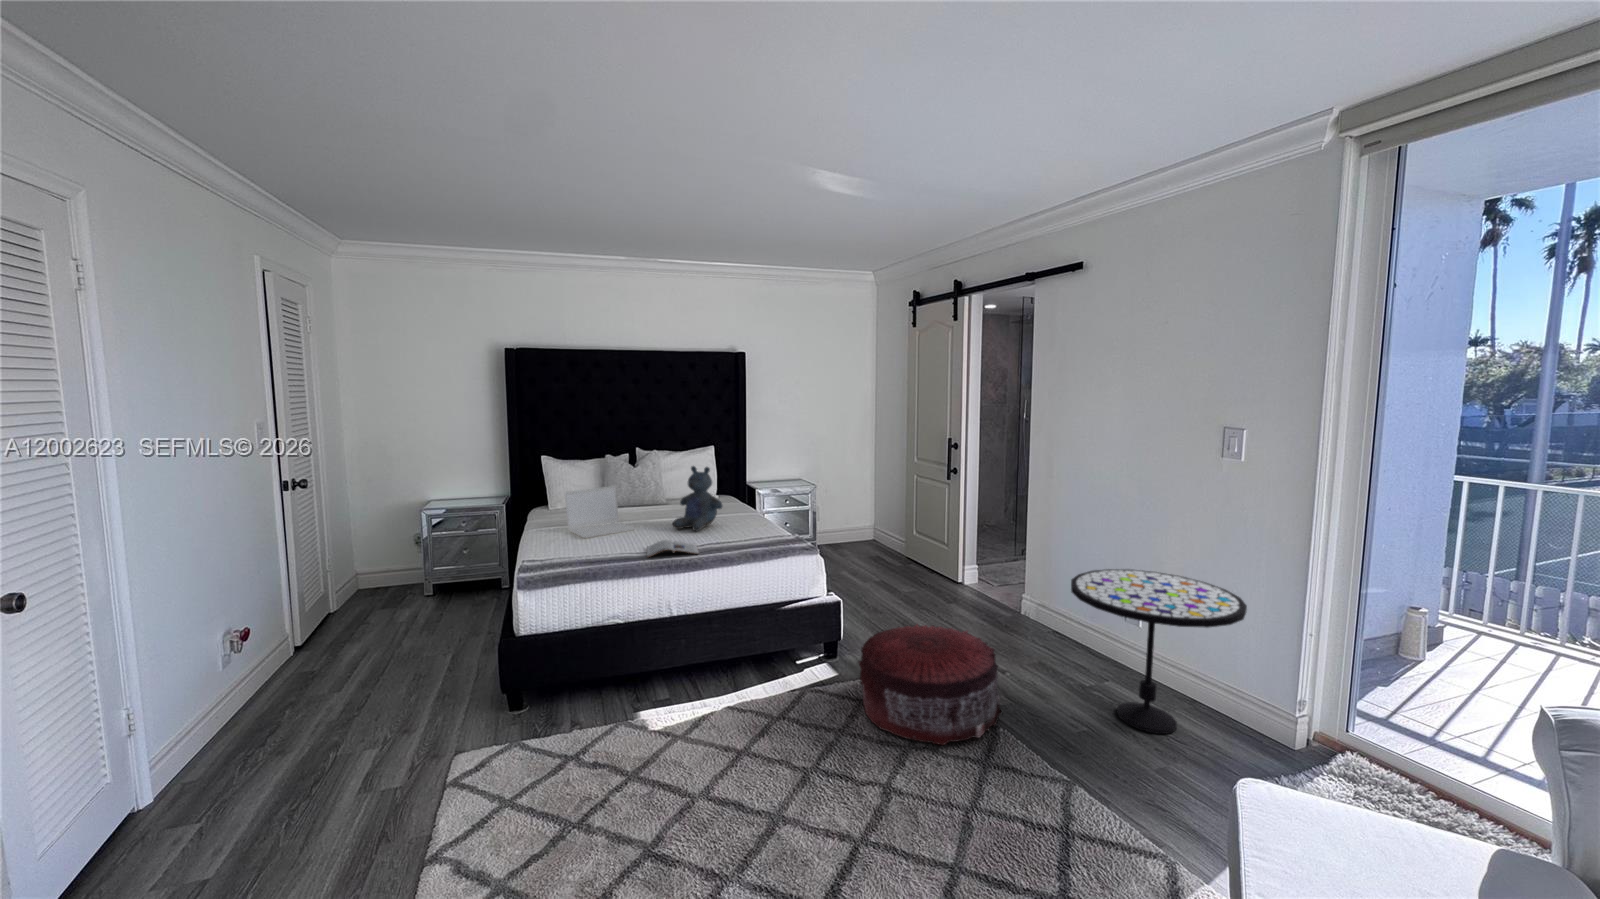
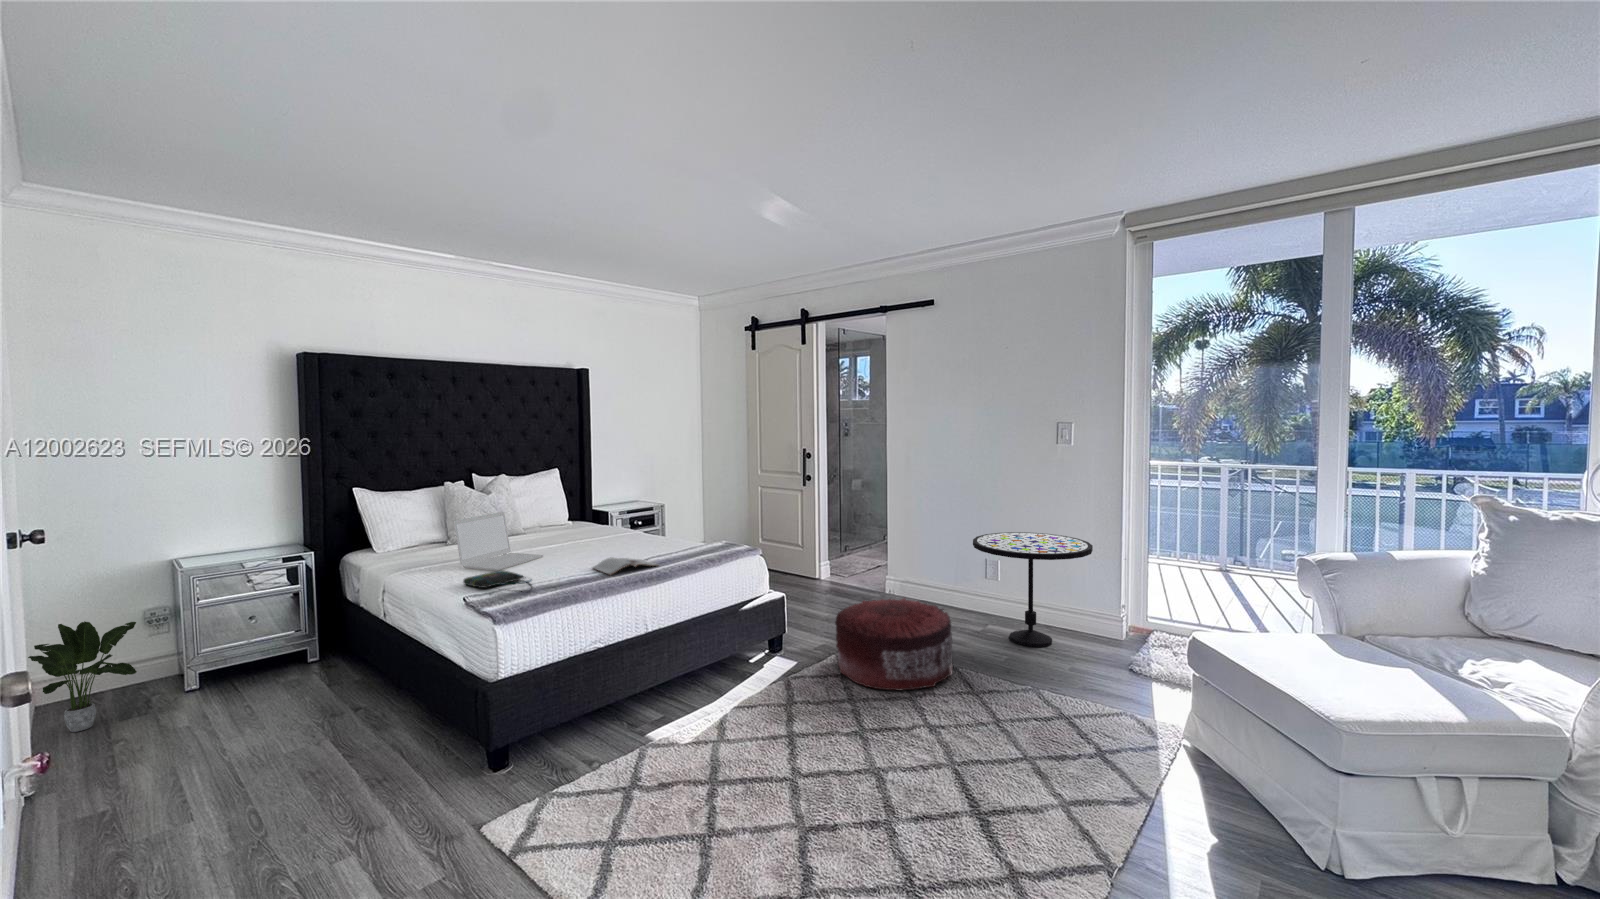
stuffed bear: present [672,466,722,531] -> none [585,481,640,550]
potted plant: none [342,537,400,608] -> present [28,621,137,732]
tote bag: none [543,539,588,564] -> present [463,570,532,592]

